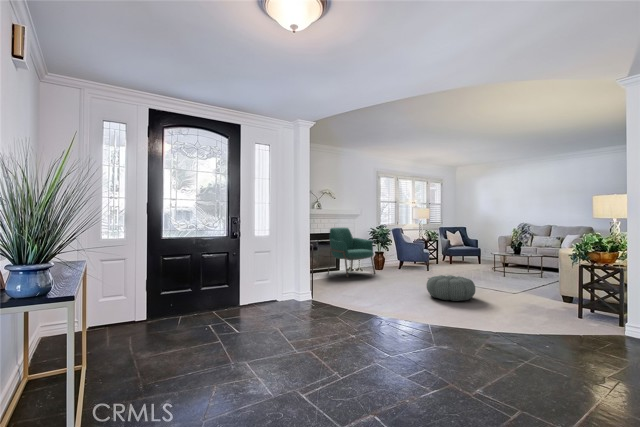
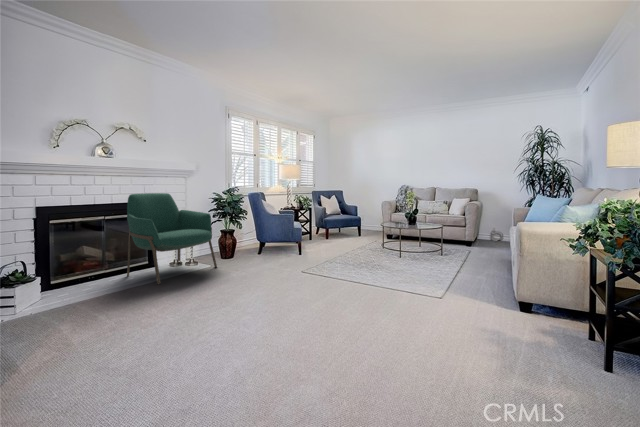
pouf: present [427,275,475,301] -> none [298,278,388,338]

